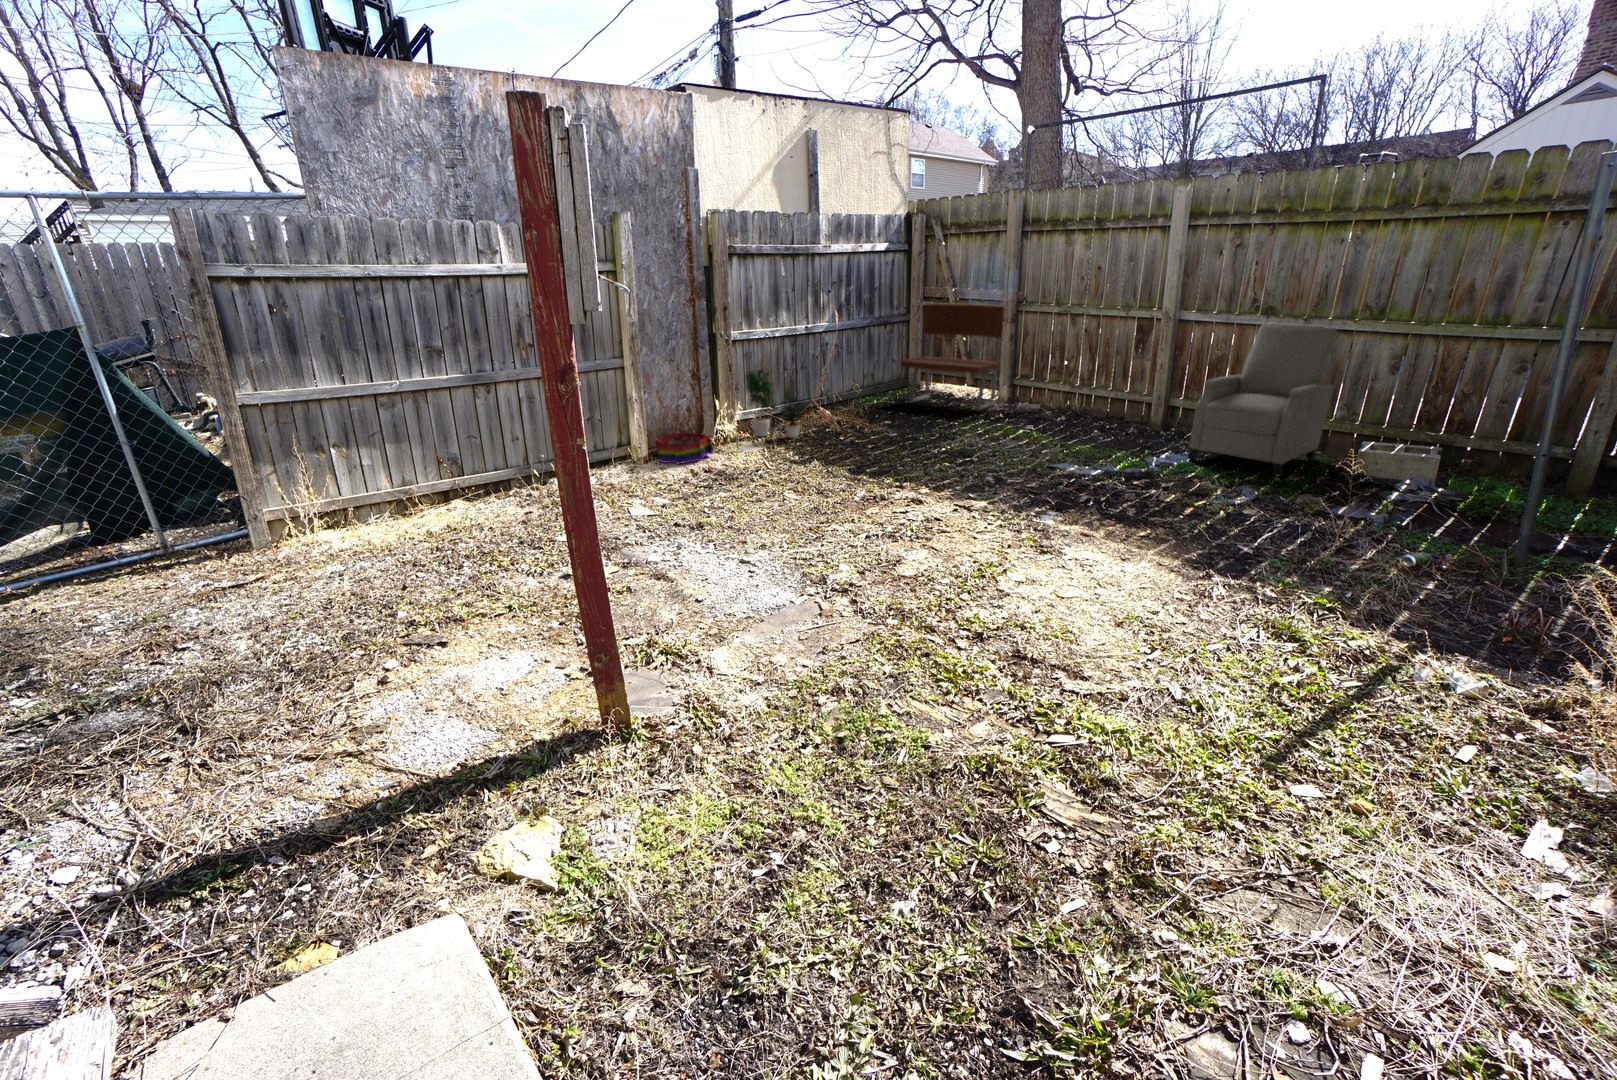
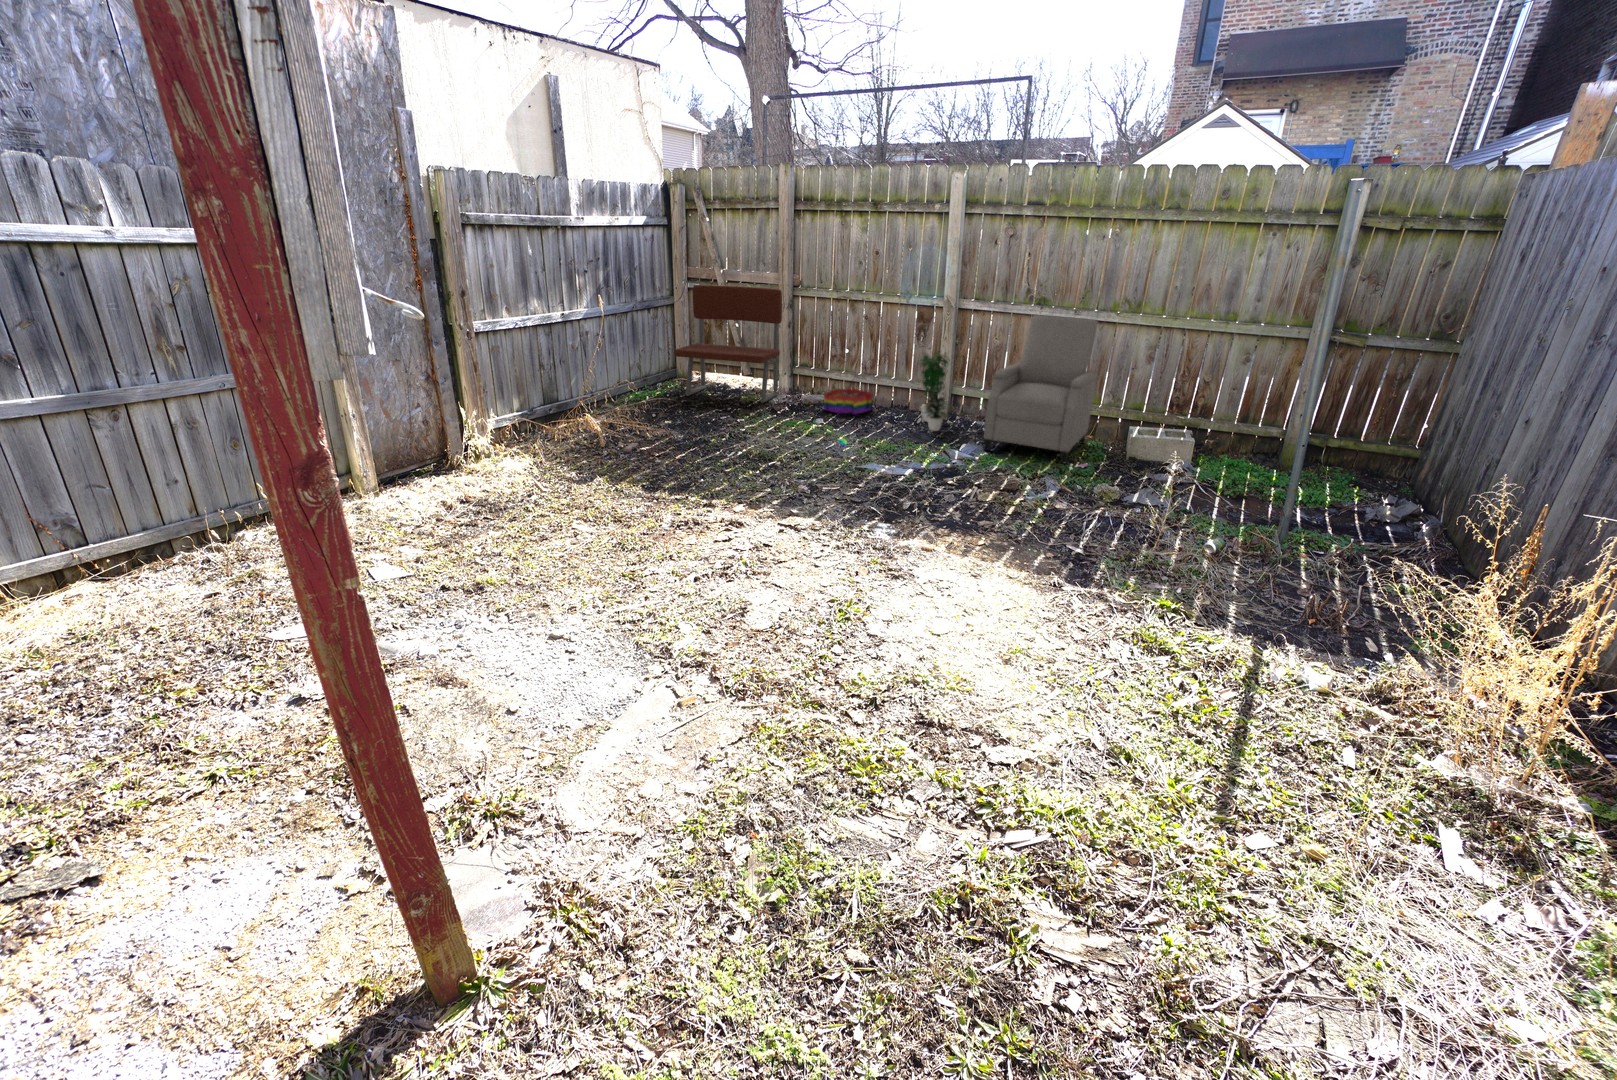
potted plant: present [746,367,805,438] -> present [920,353,950,431]
storage bin: present [655,433,713,464] -> present [824,389,873,414]

